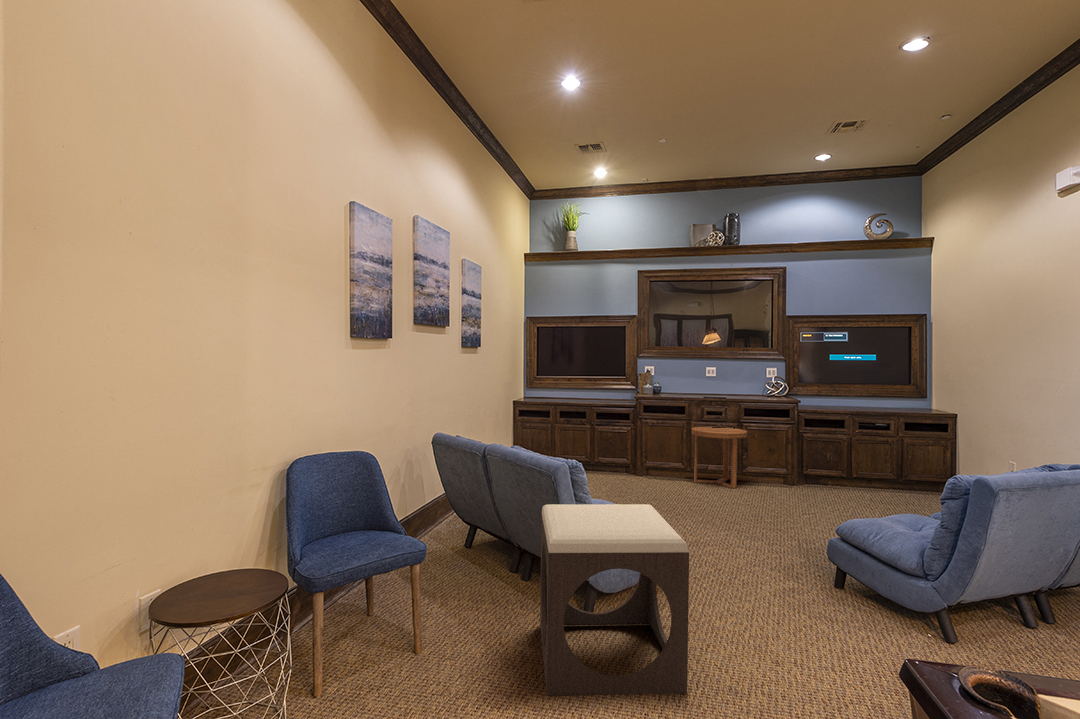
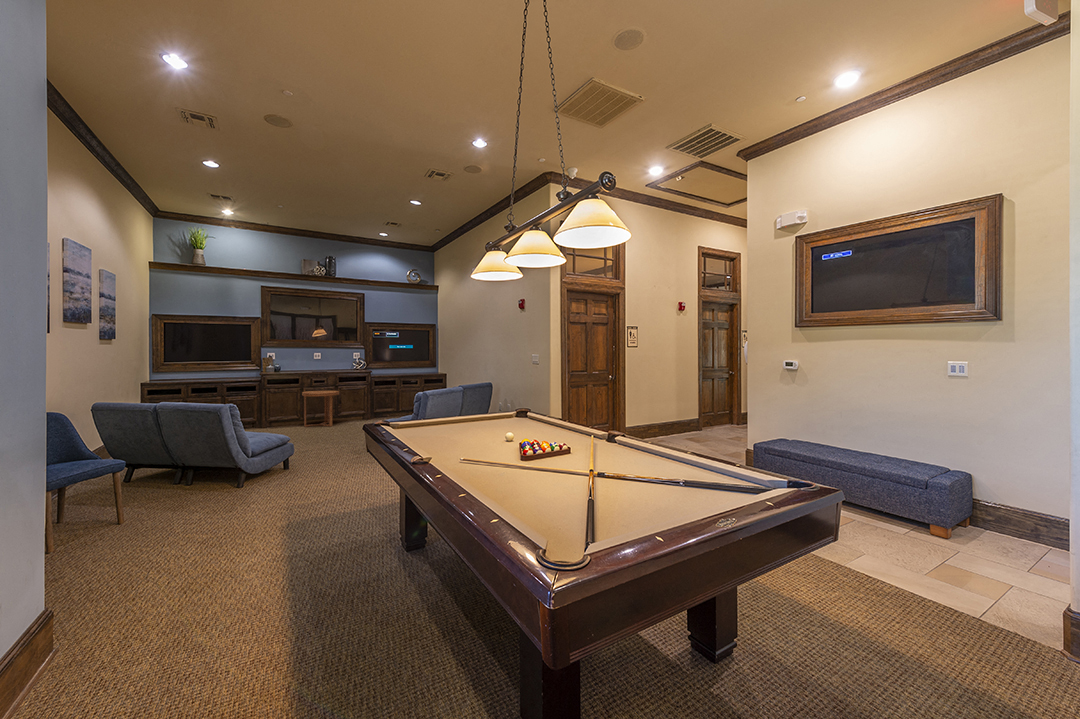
footstool: present [540,504,689,695] -> none [200,421,290,512]

